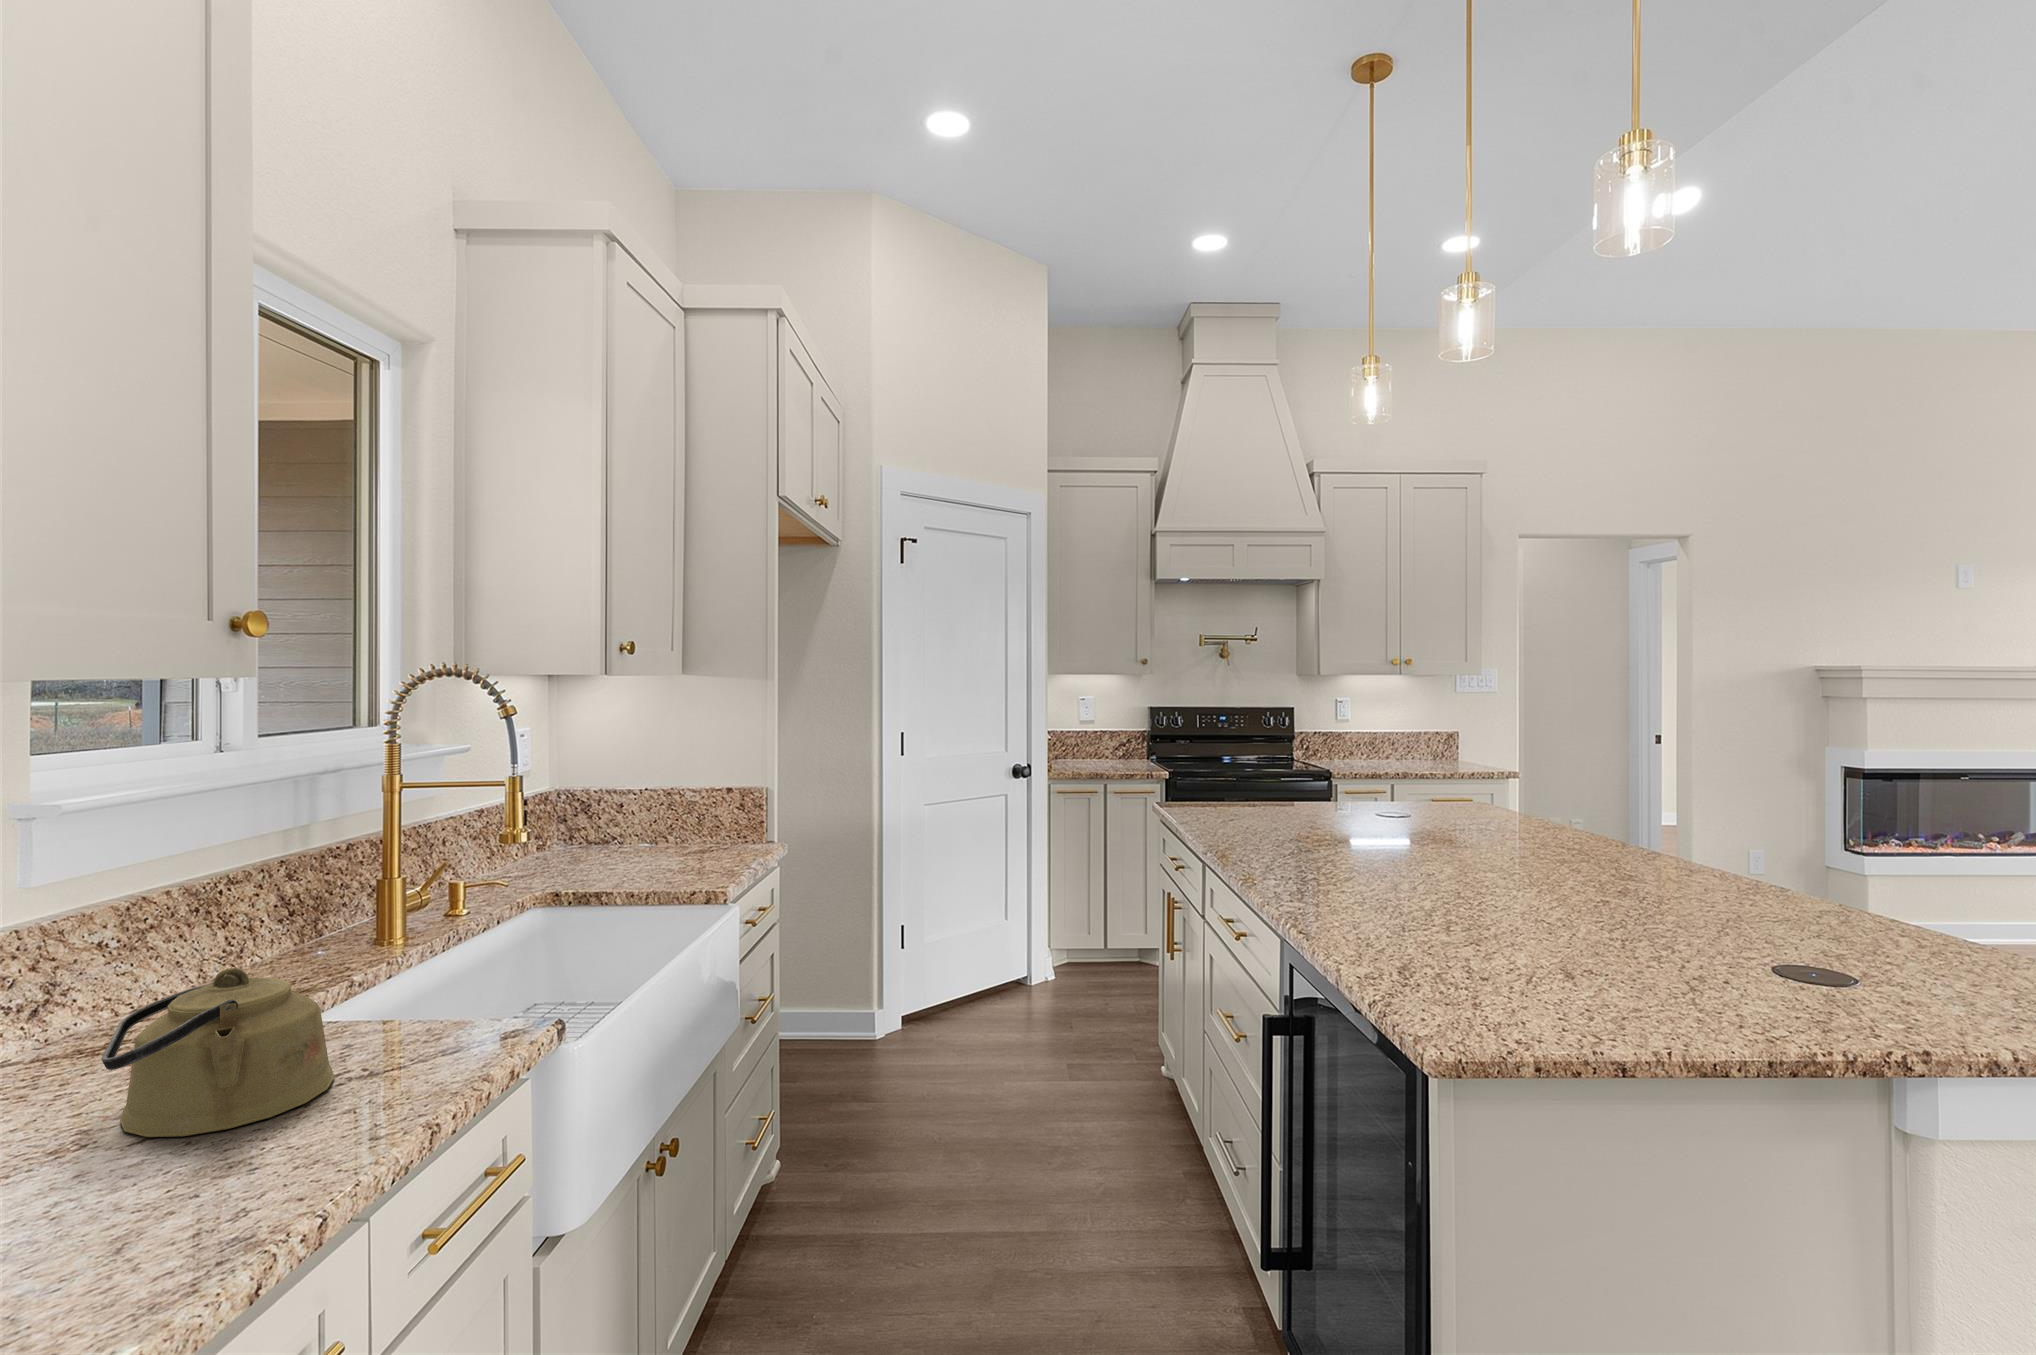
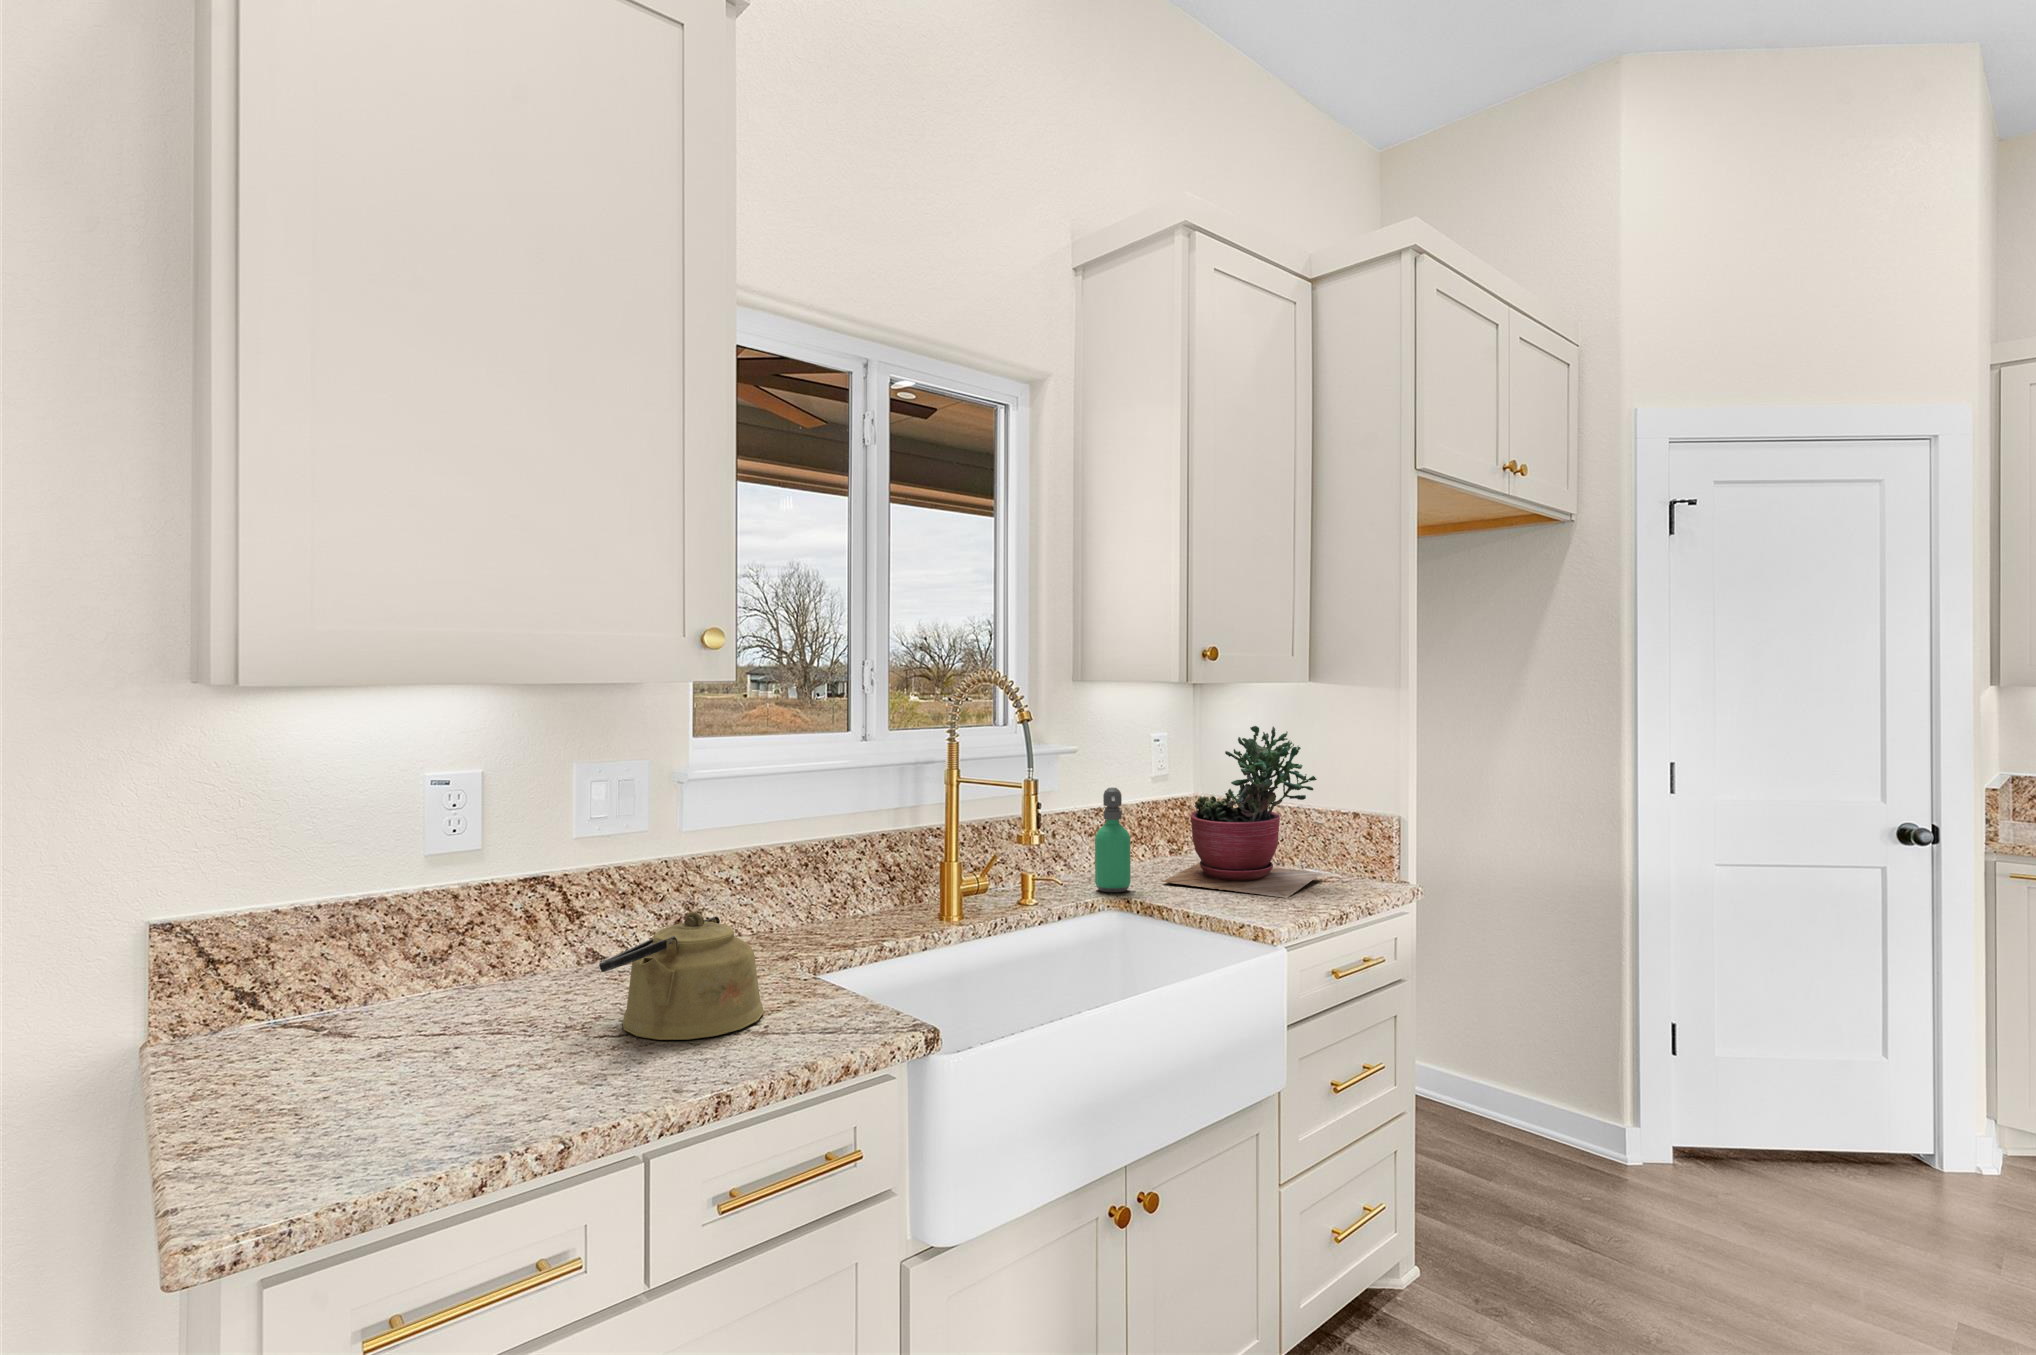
succulent plant: none [568,718,705,874] -> present [1162,726,1322,898]
soap dispenser: none [507,786,547,891] -> present [1095,788,1131,892]

